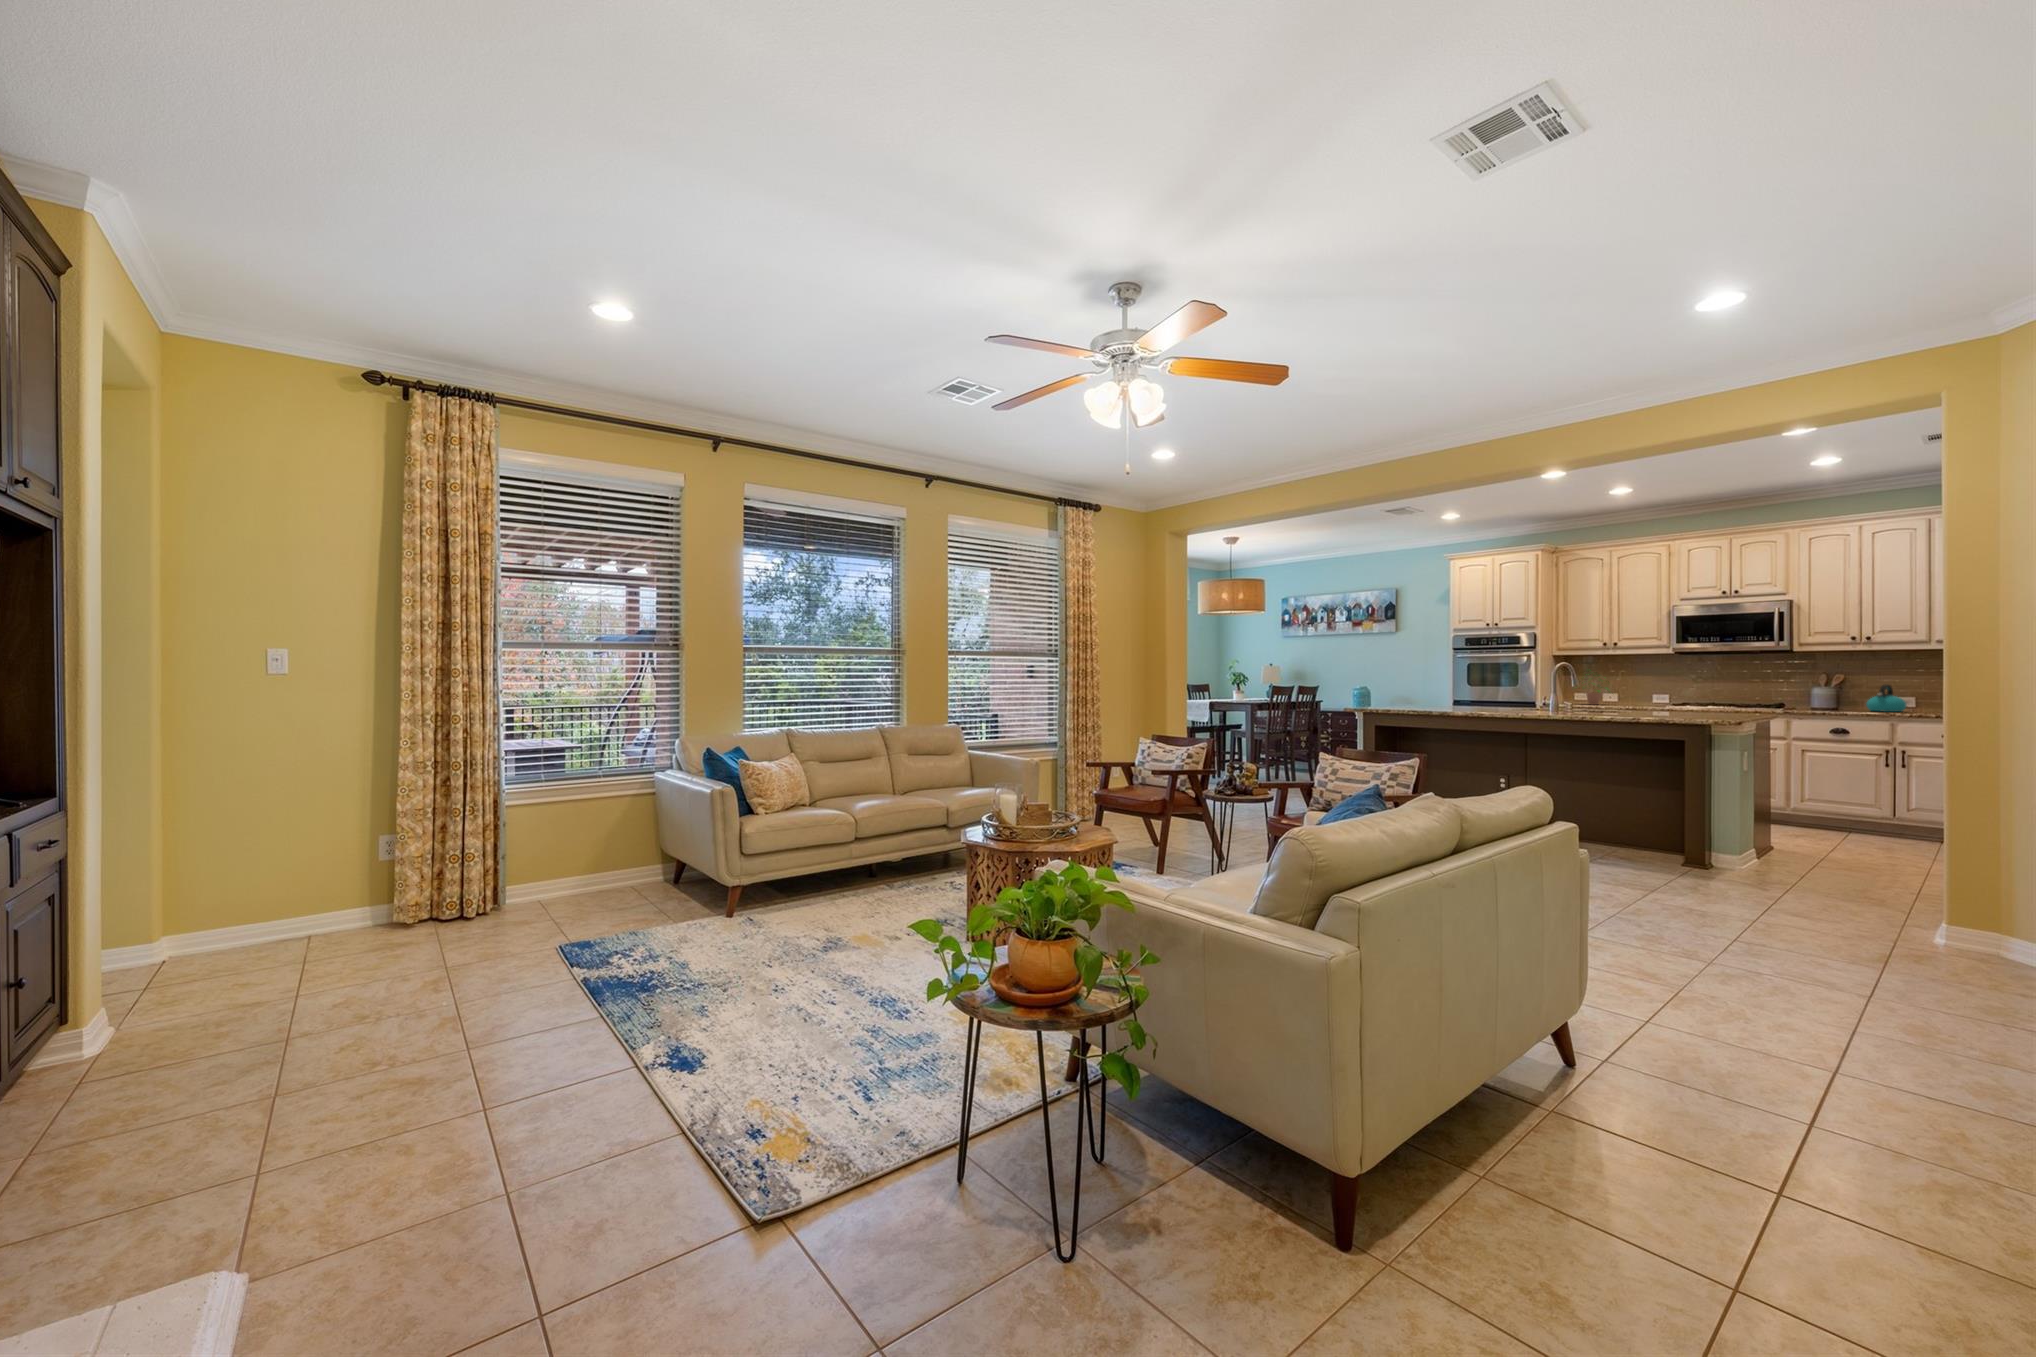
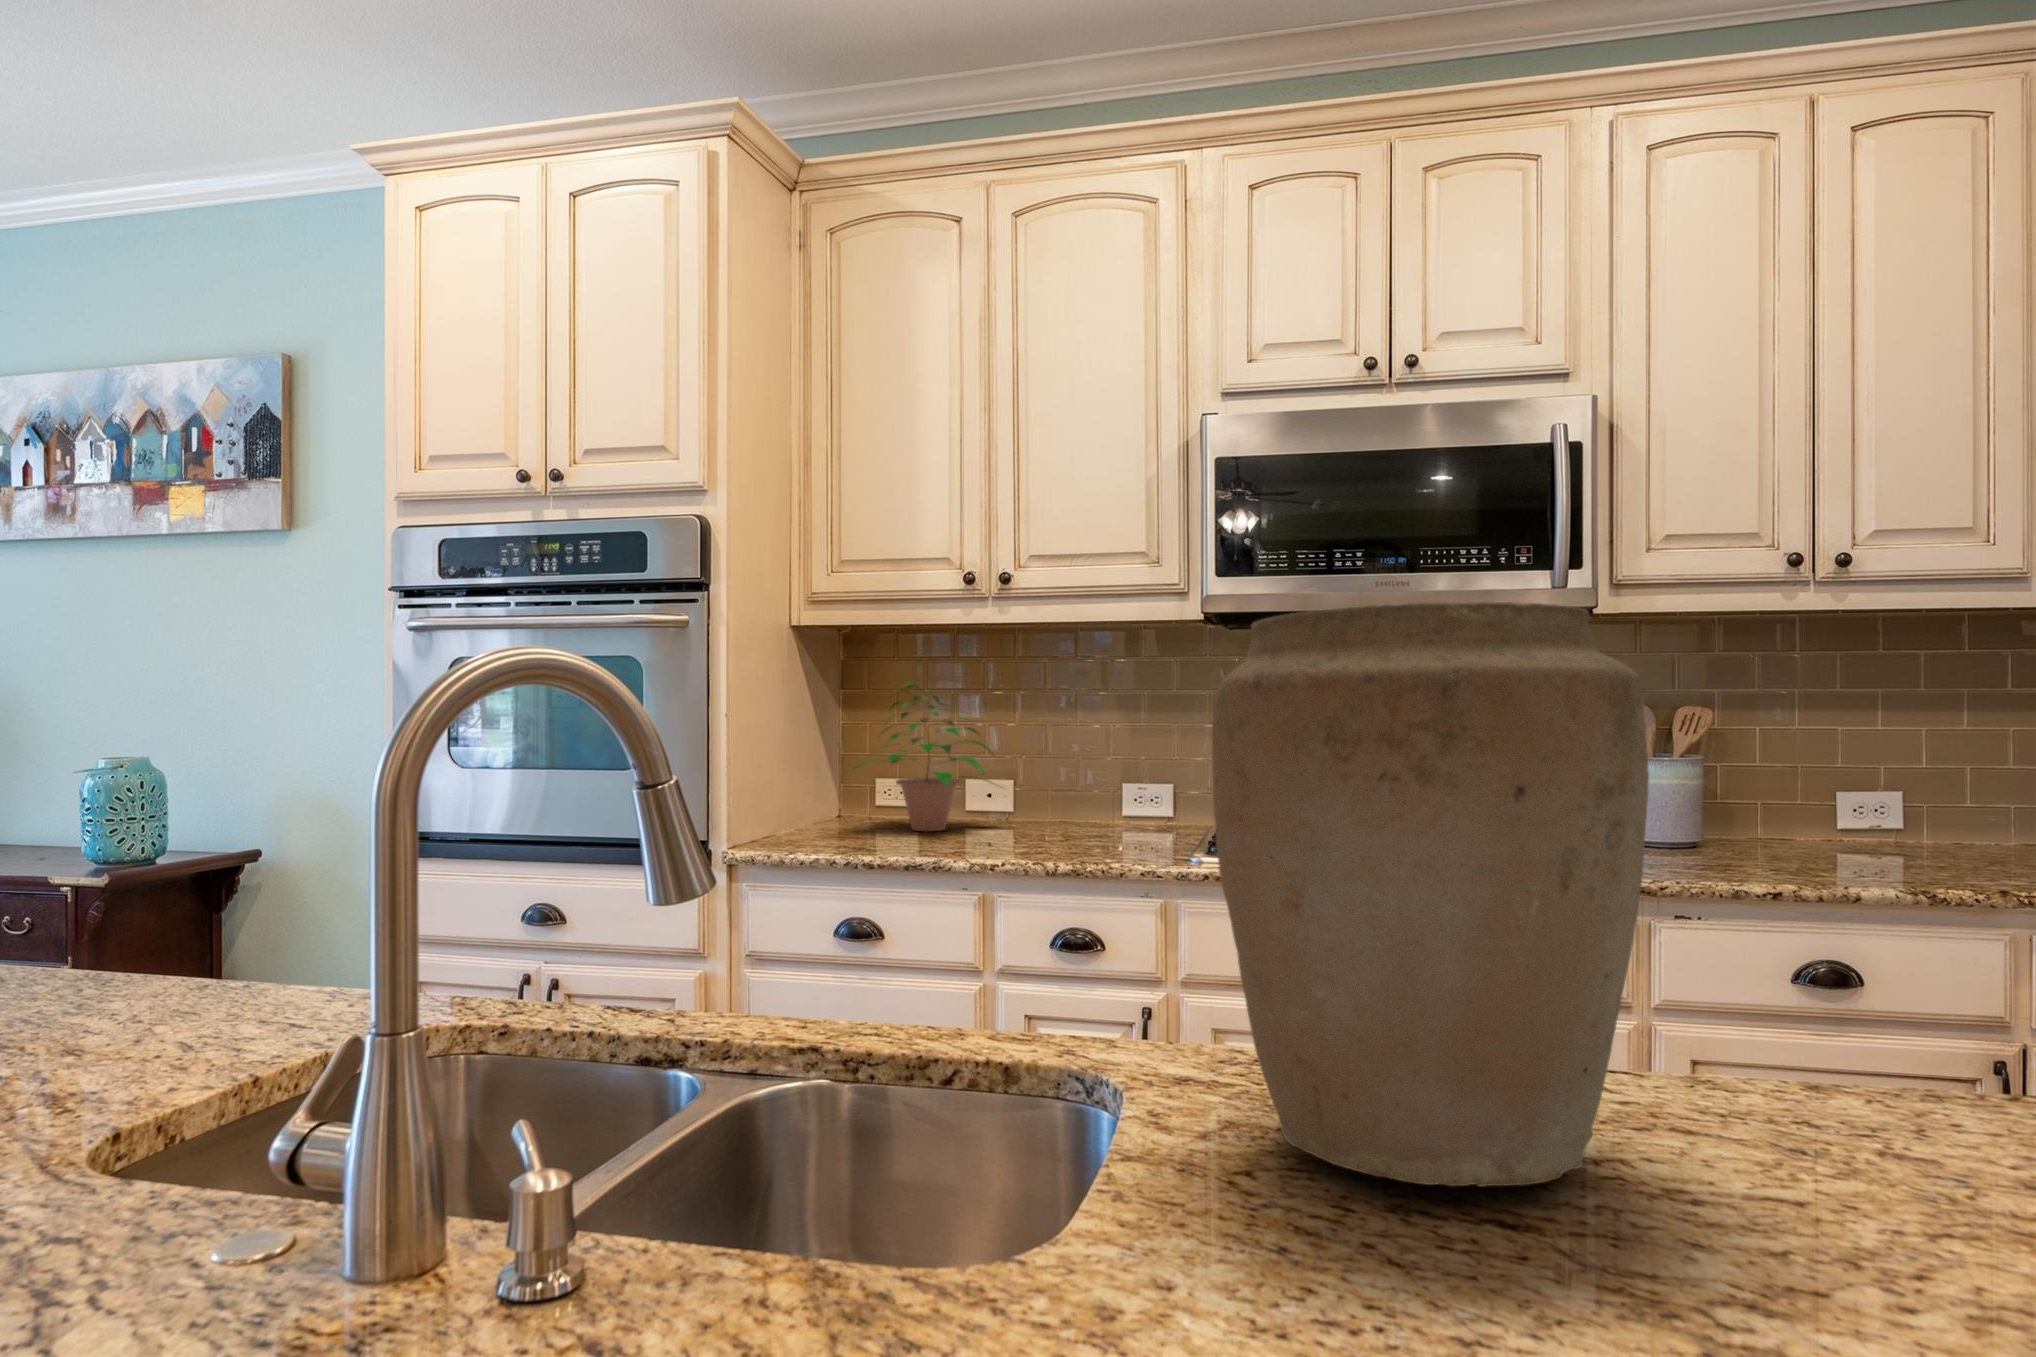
vase: none [1637,655,1690,710] -> present [1212,602,1649,1187]
kettle: present [1866,684,1906,712] -> none [1830,751,1968,865]

